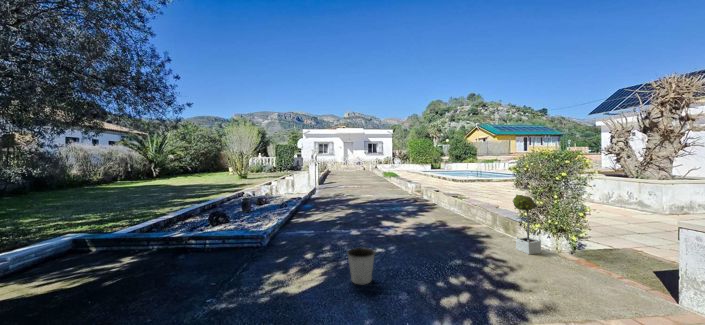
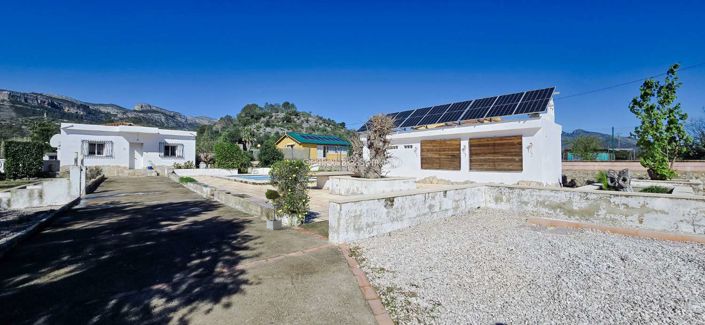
bucket: present [347,248,375,284] -> none [111,236,141,265]

